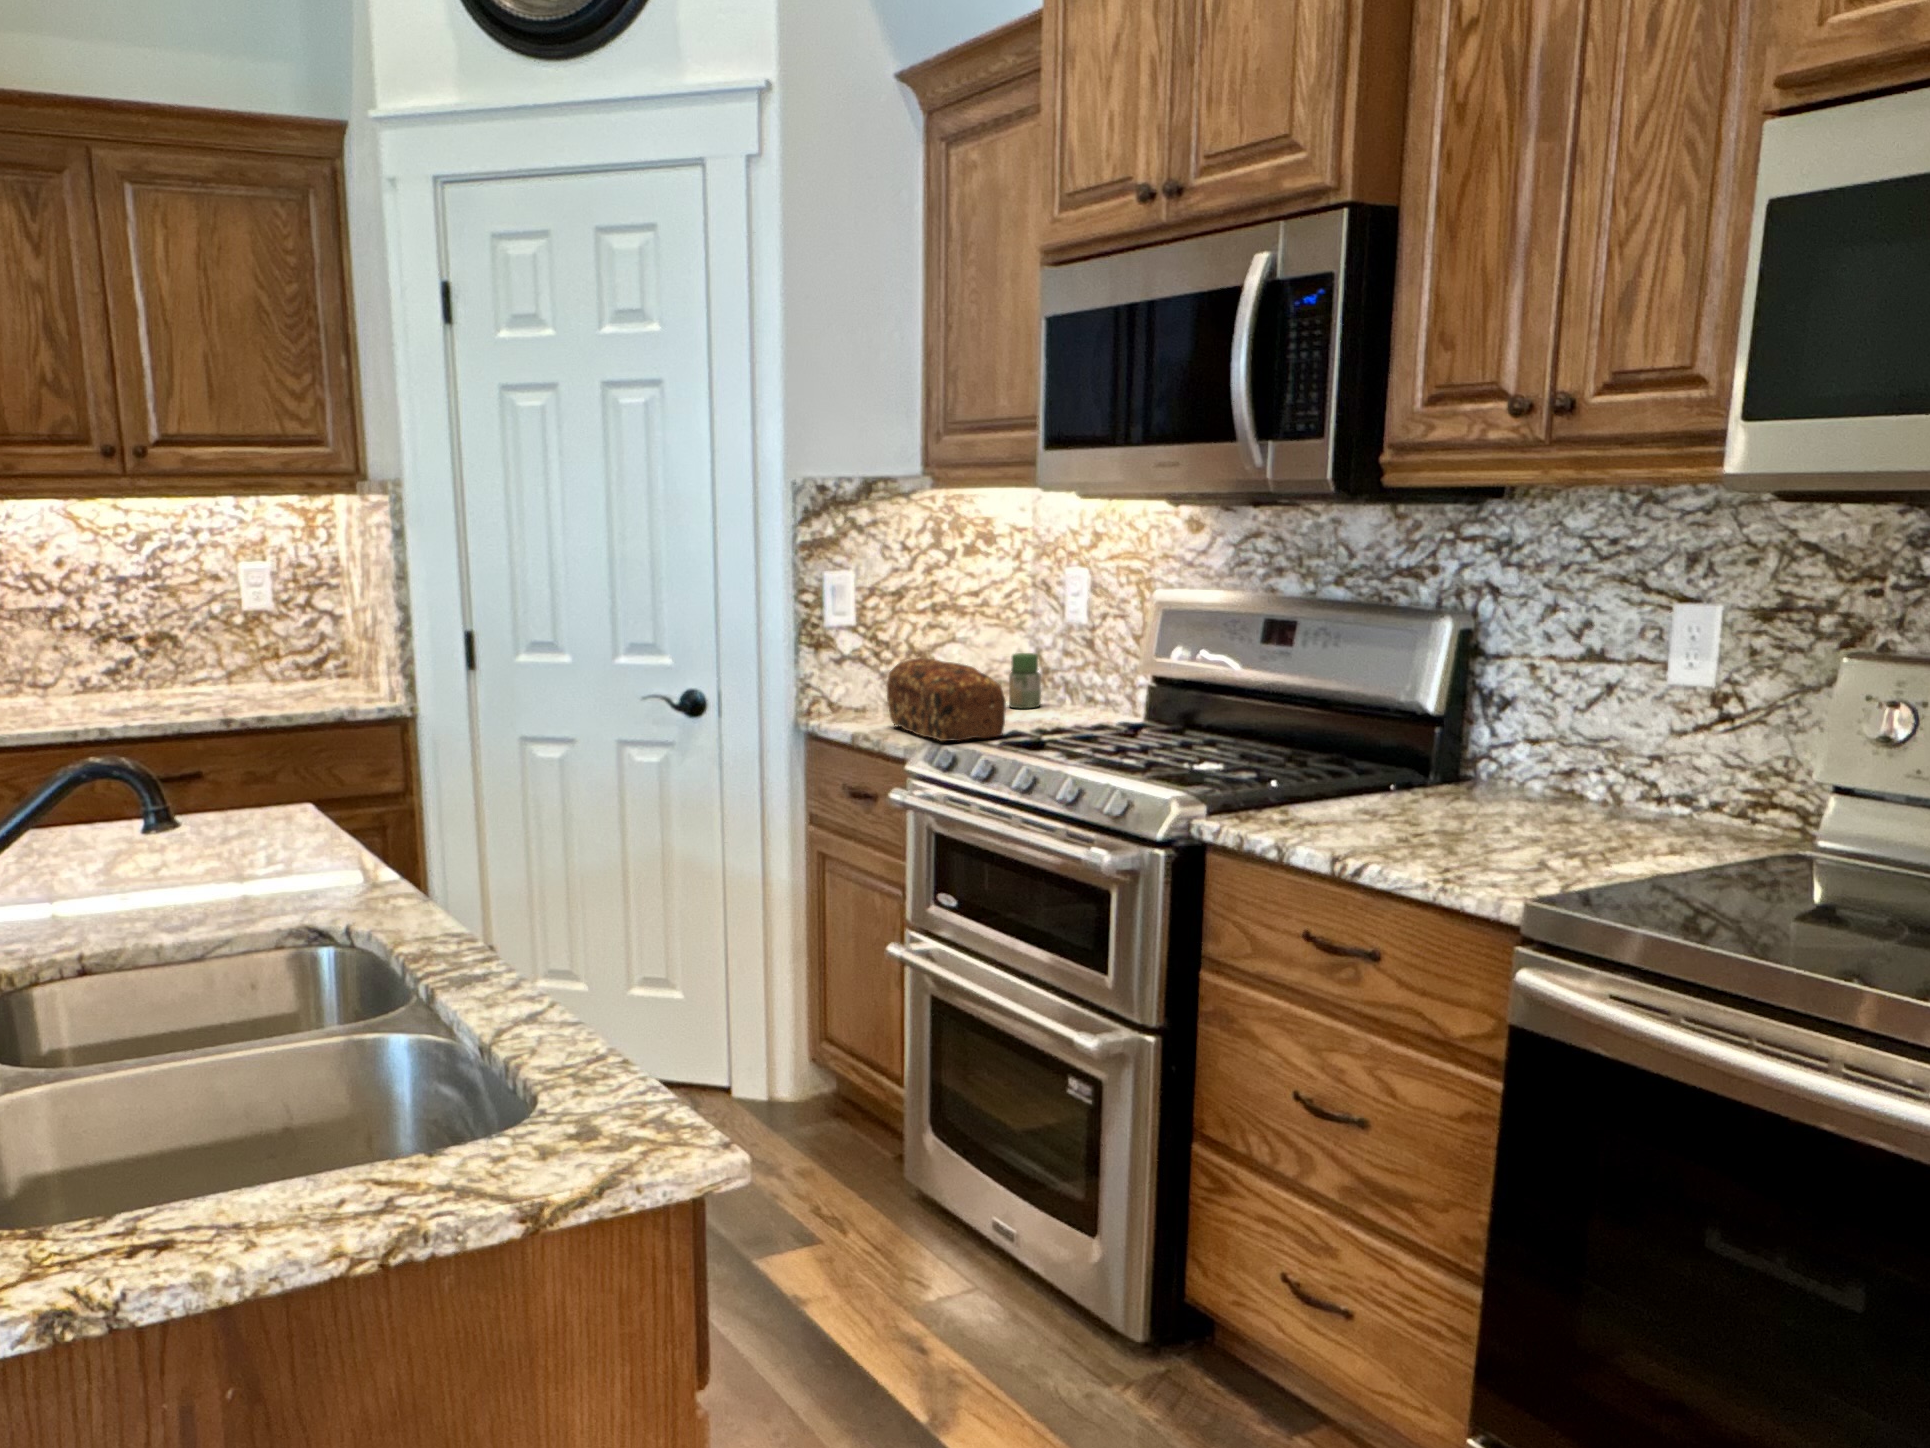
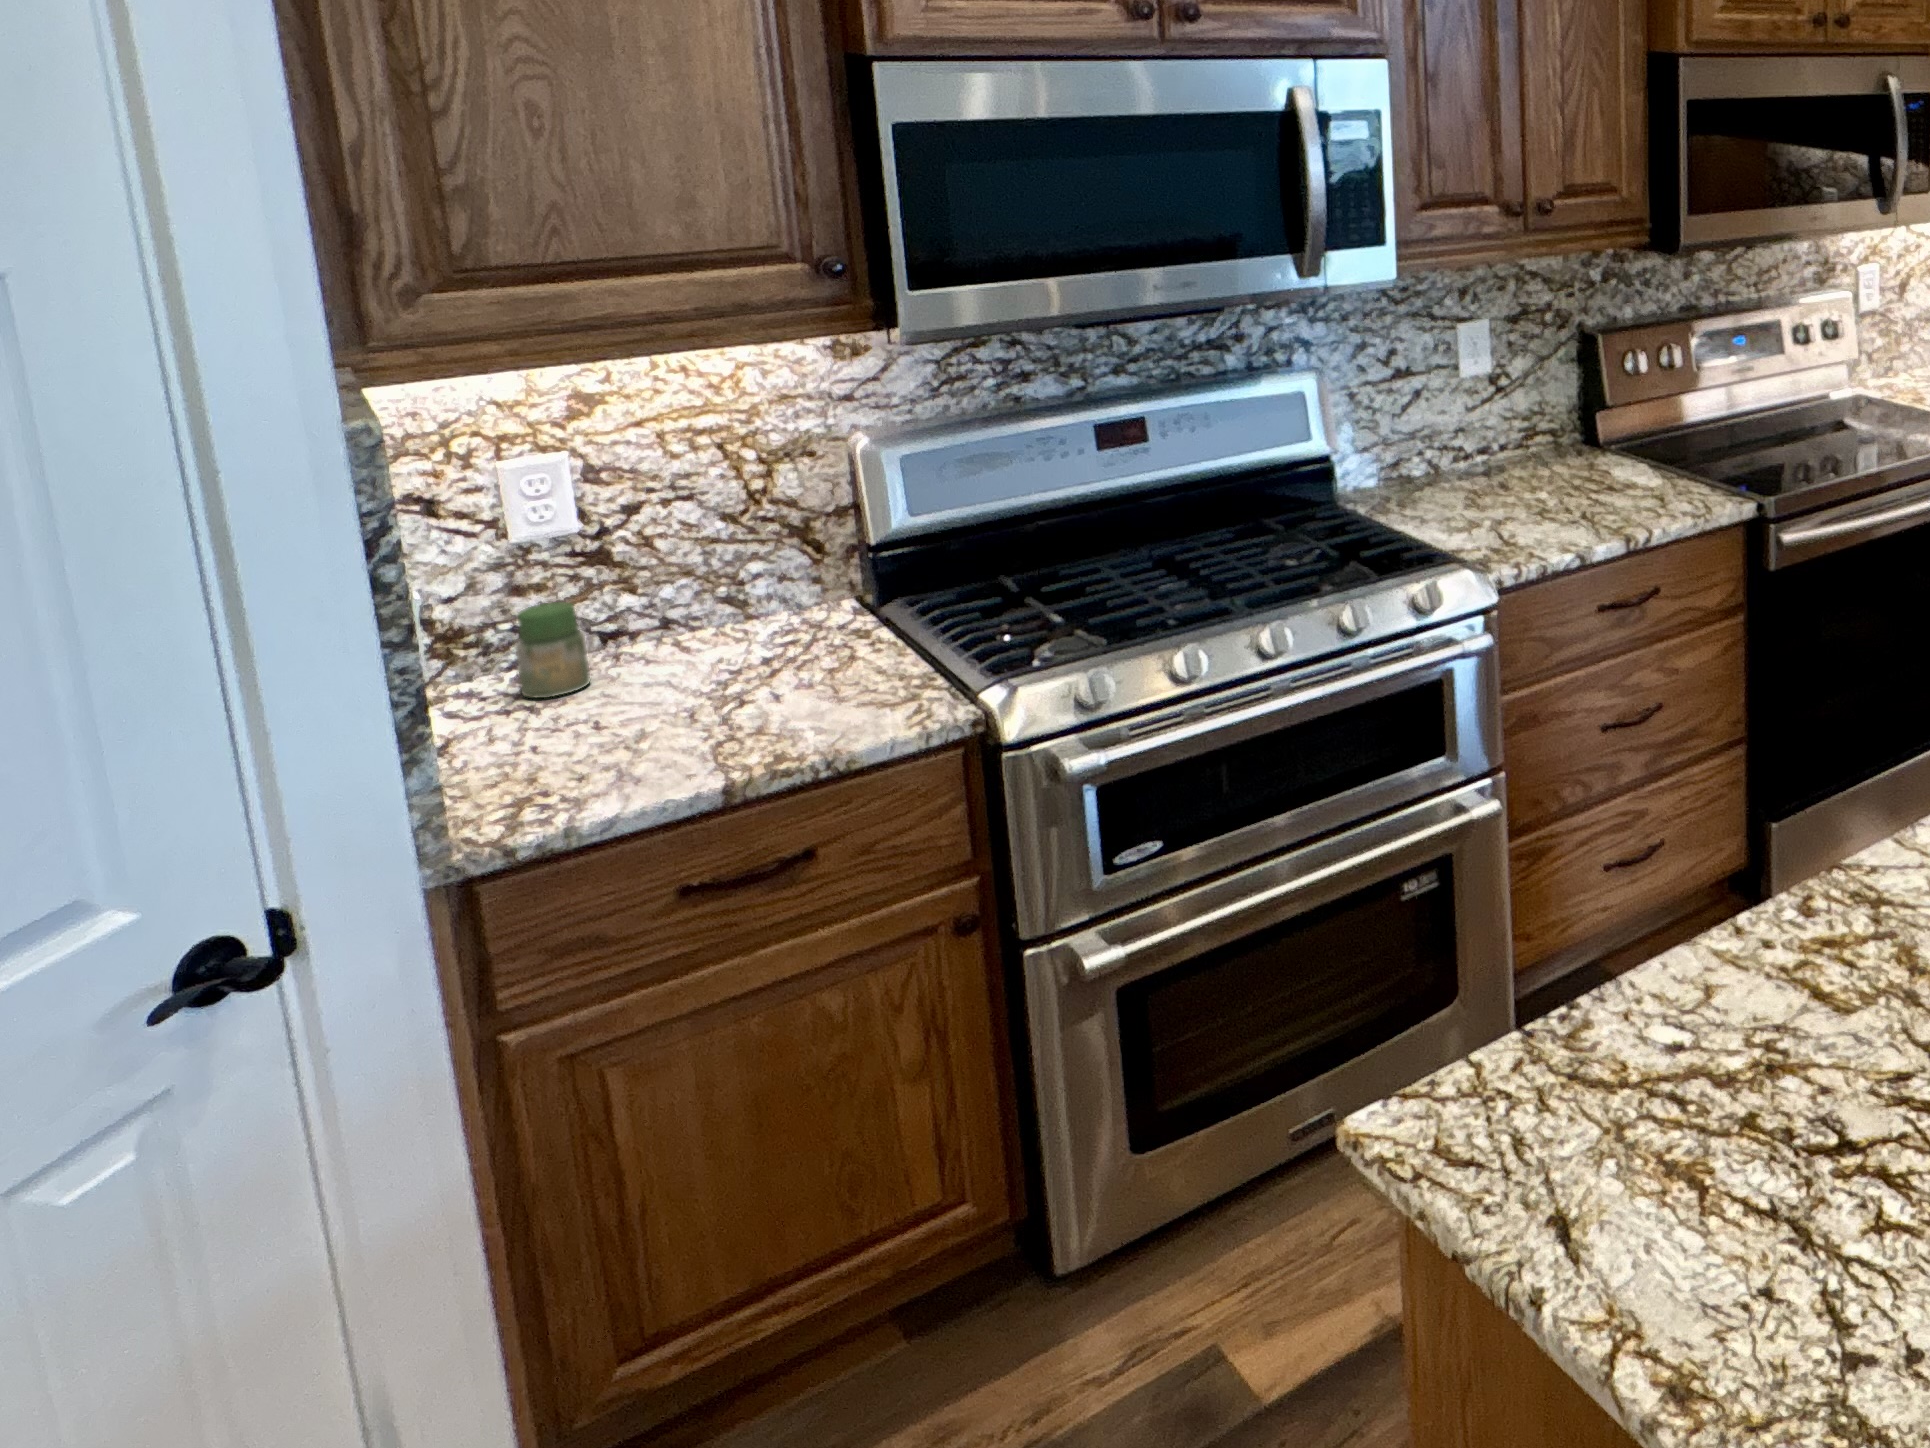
bread loaf: present [887,658,1006,741] -> none [610,600,879,758]

